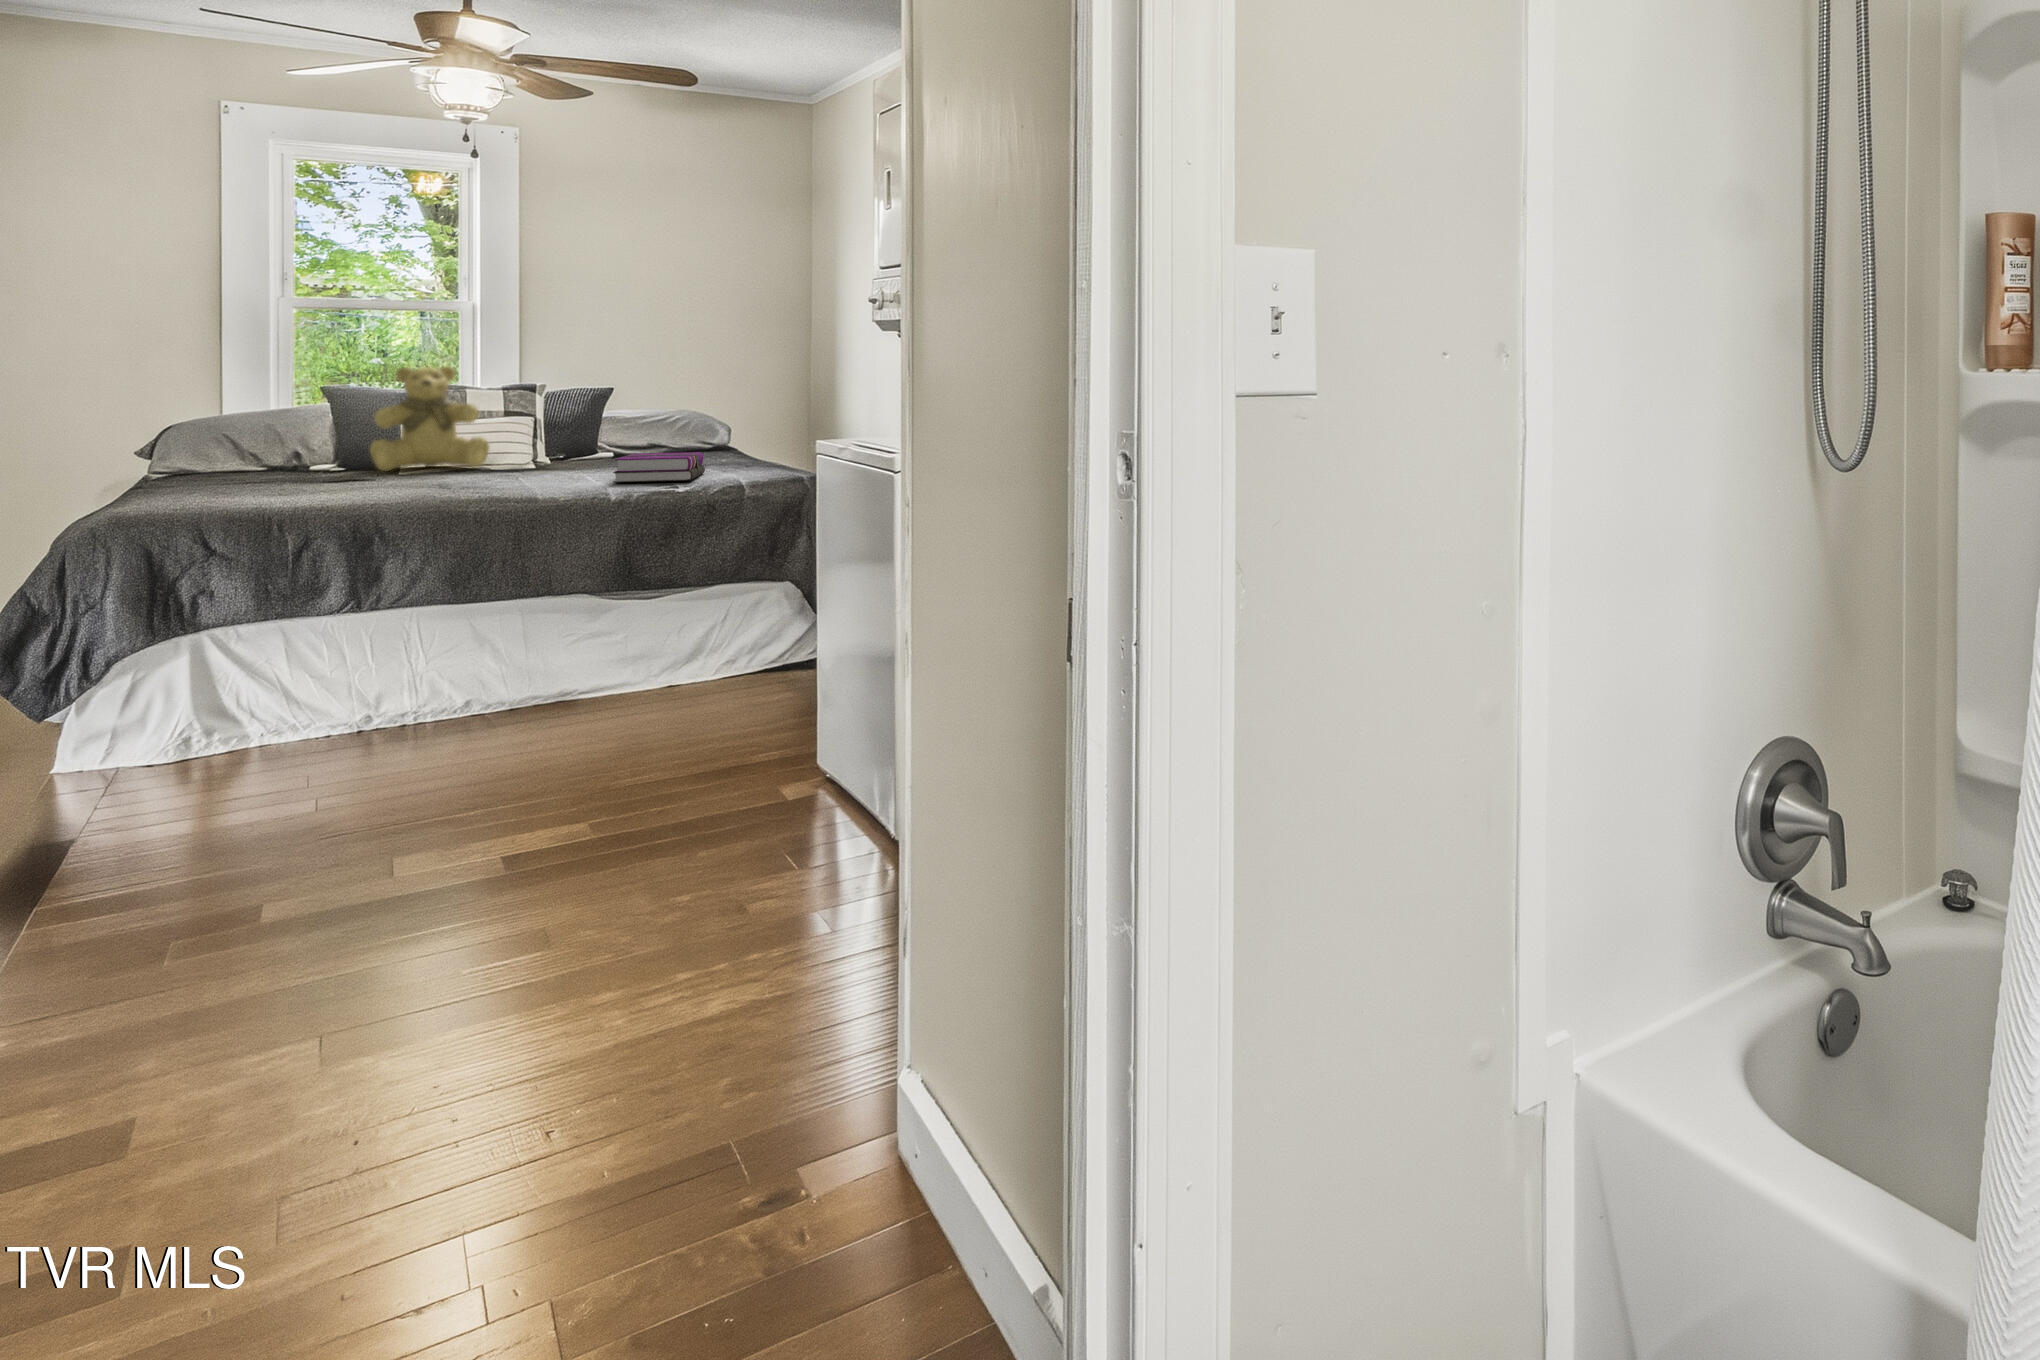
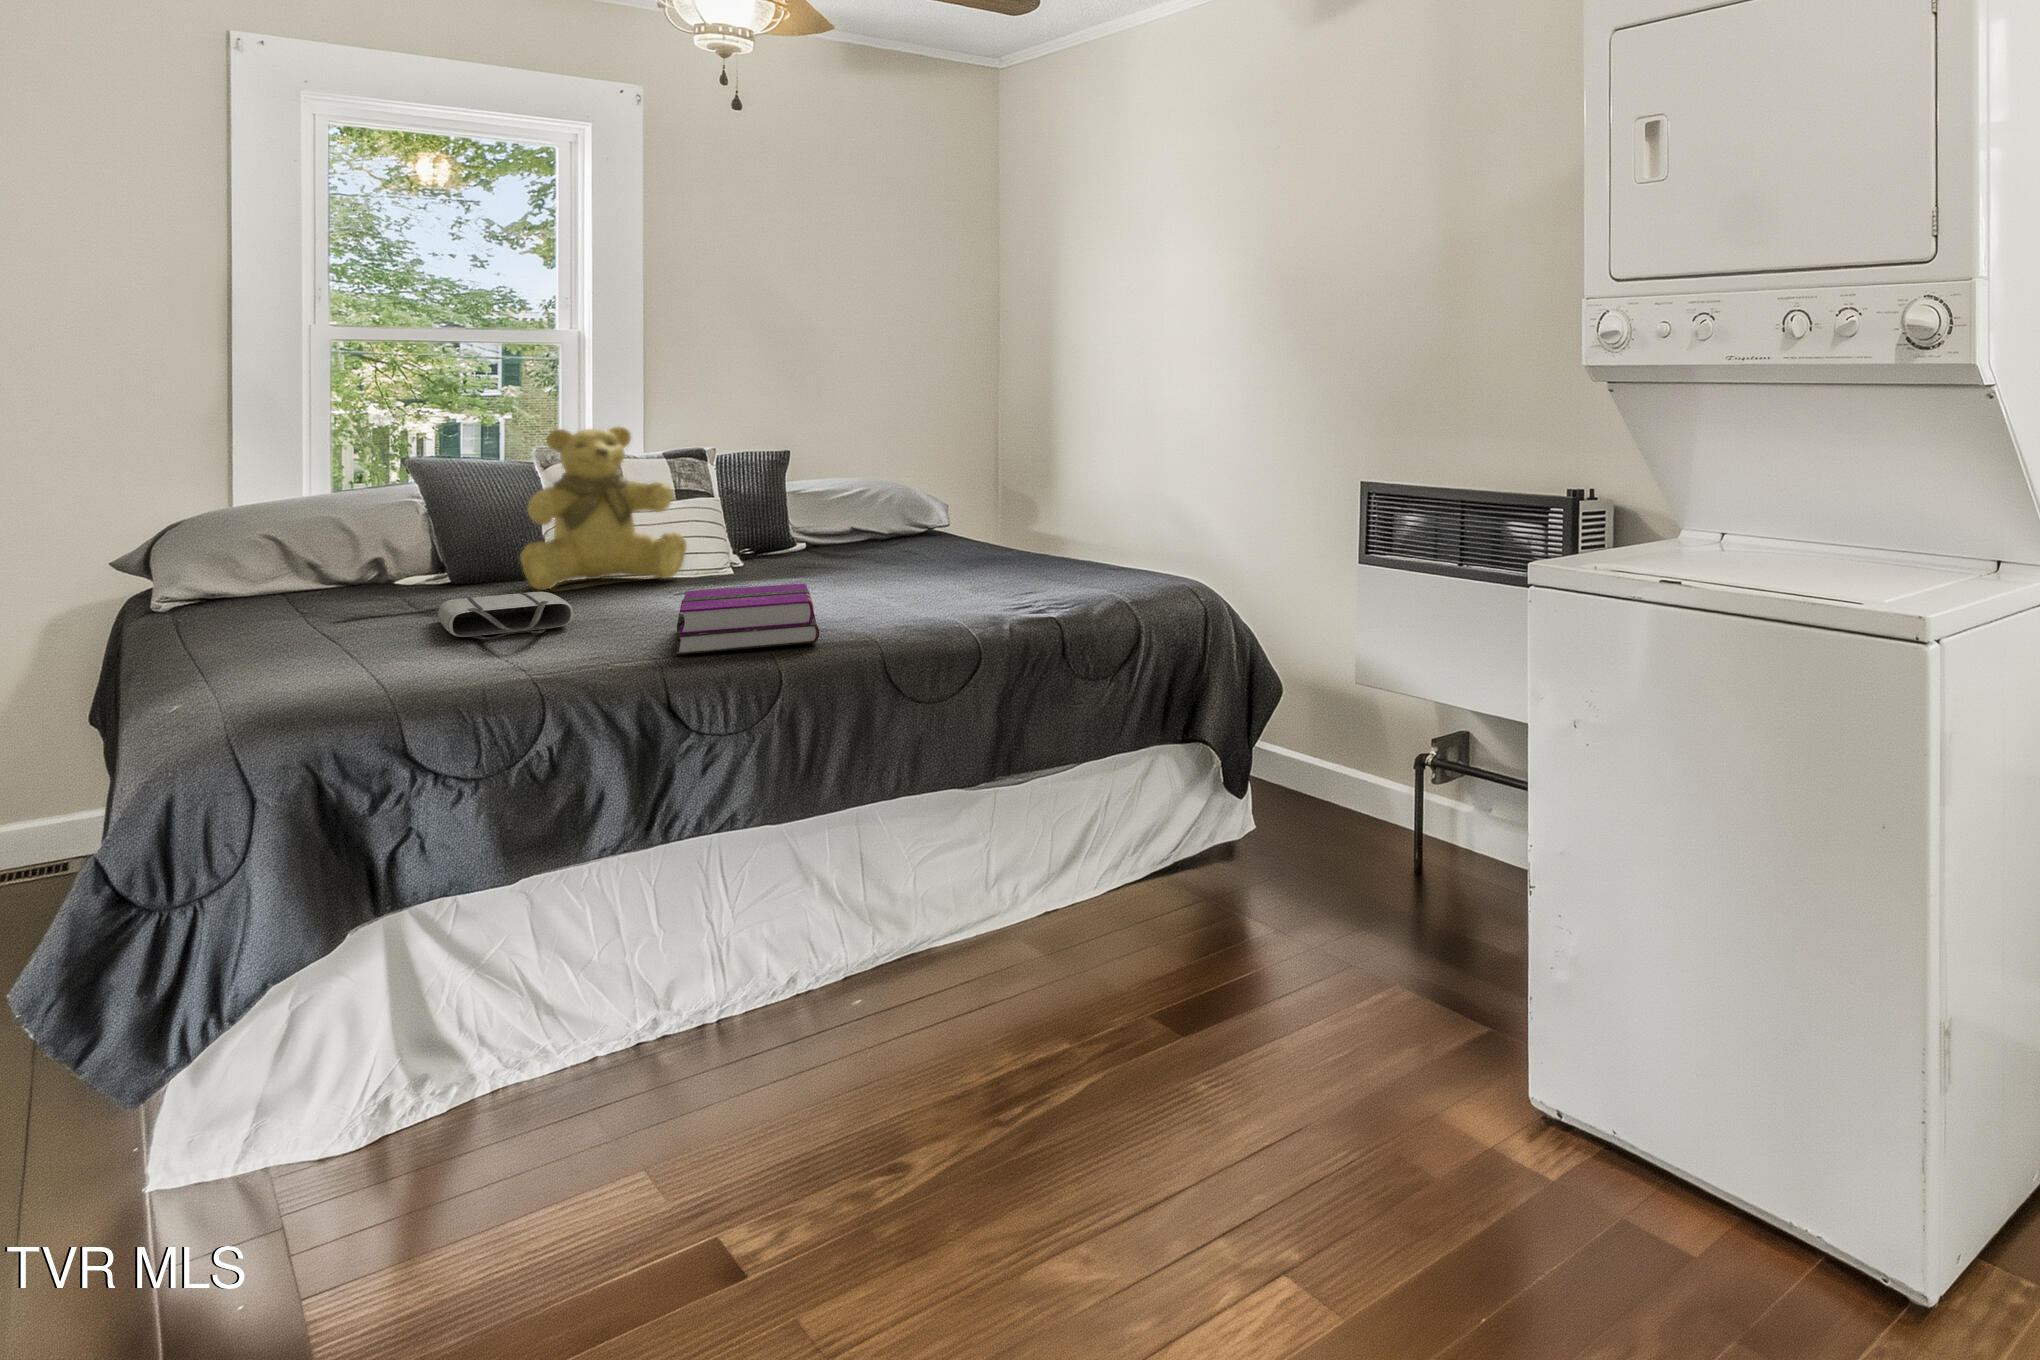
hardback book: present [613,452,705,482] -> present [676,584,819,655]
tote bag: none [280,469,369,491] -> present [438,592,573,639]

